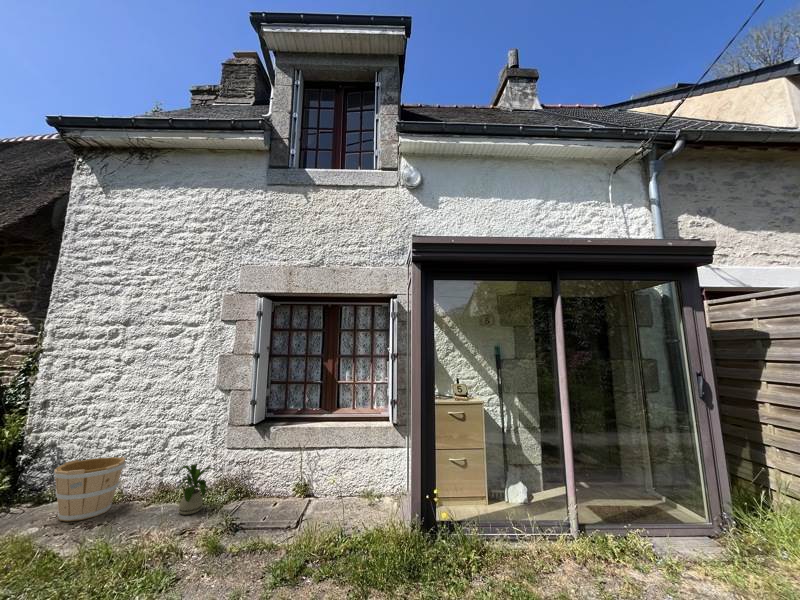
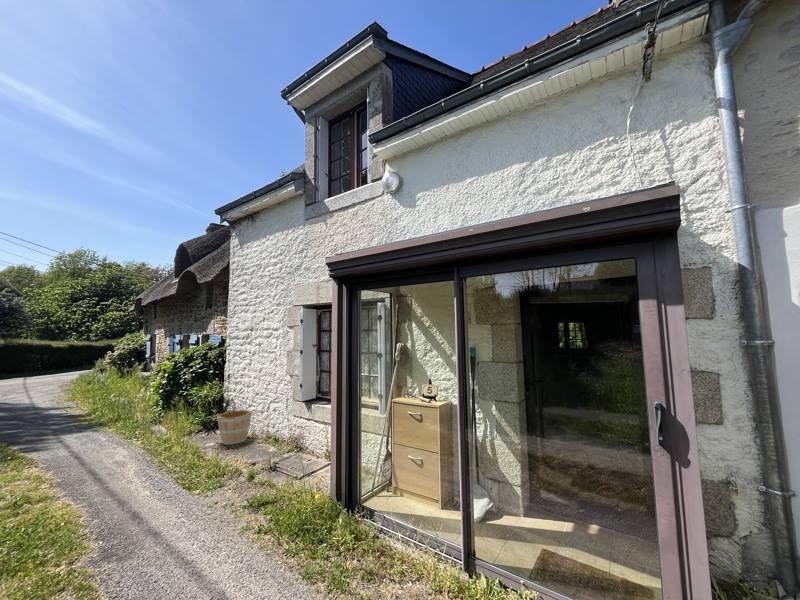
house plant: present [177,464,216,515] -> none [256,424,281,455]

